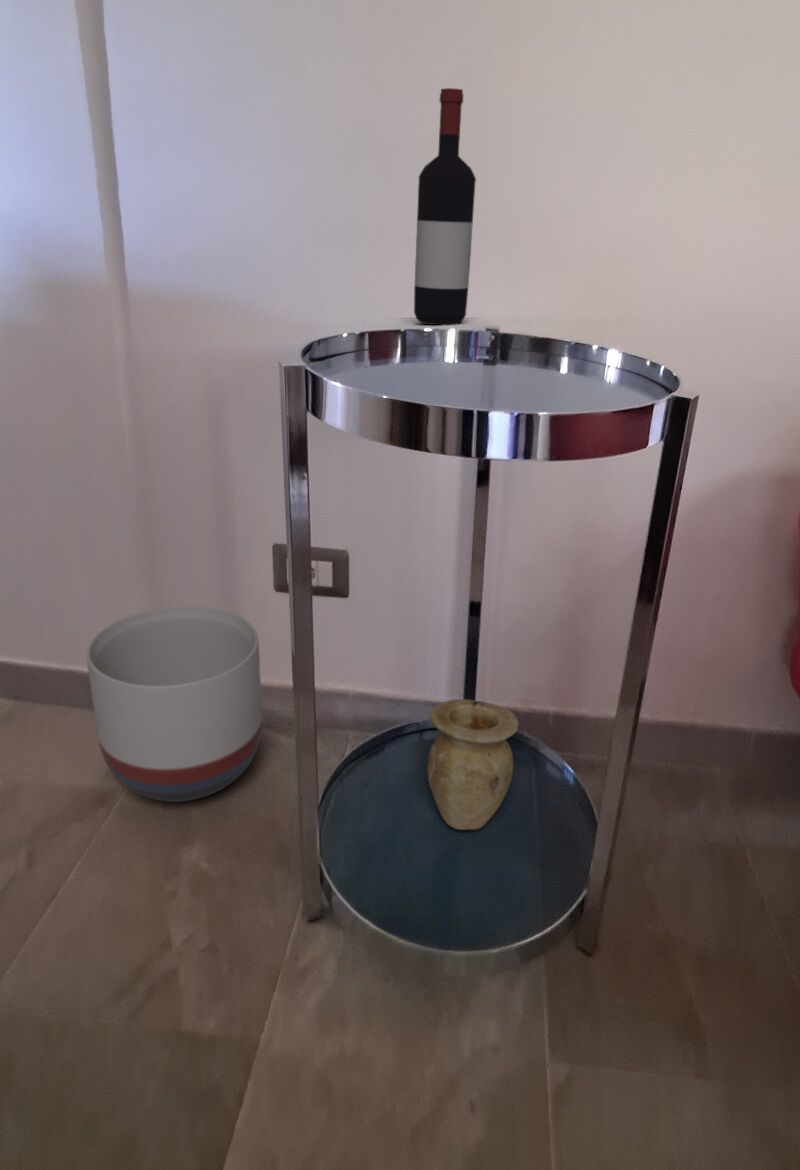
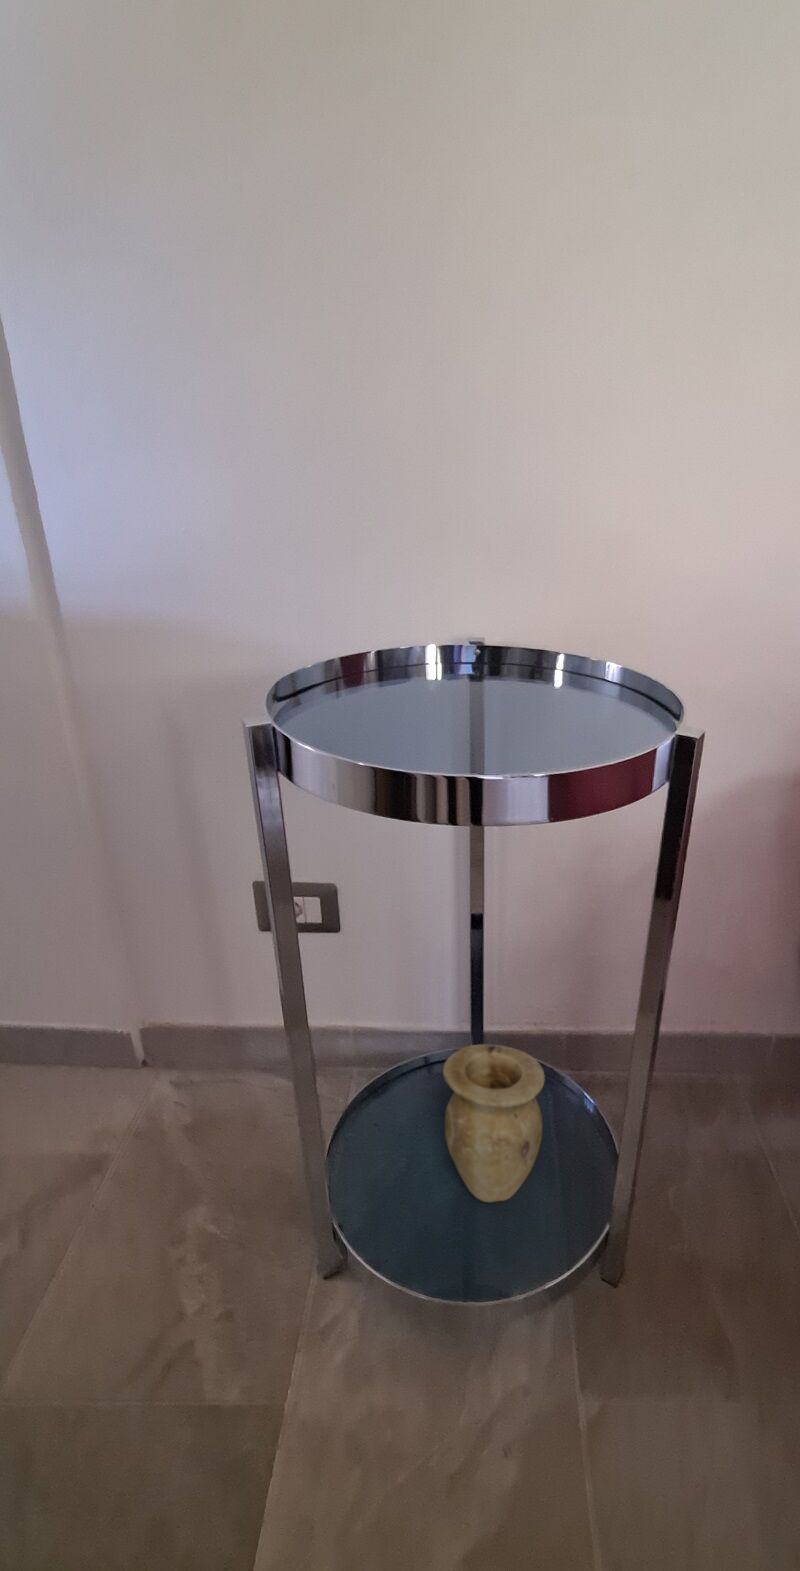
wine bottle: present [414,88,476,325] -> none [380,394,441,639]
planter: present [87,606,262,802] -> none [51,952,255,1187]

